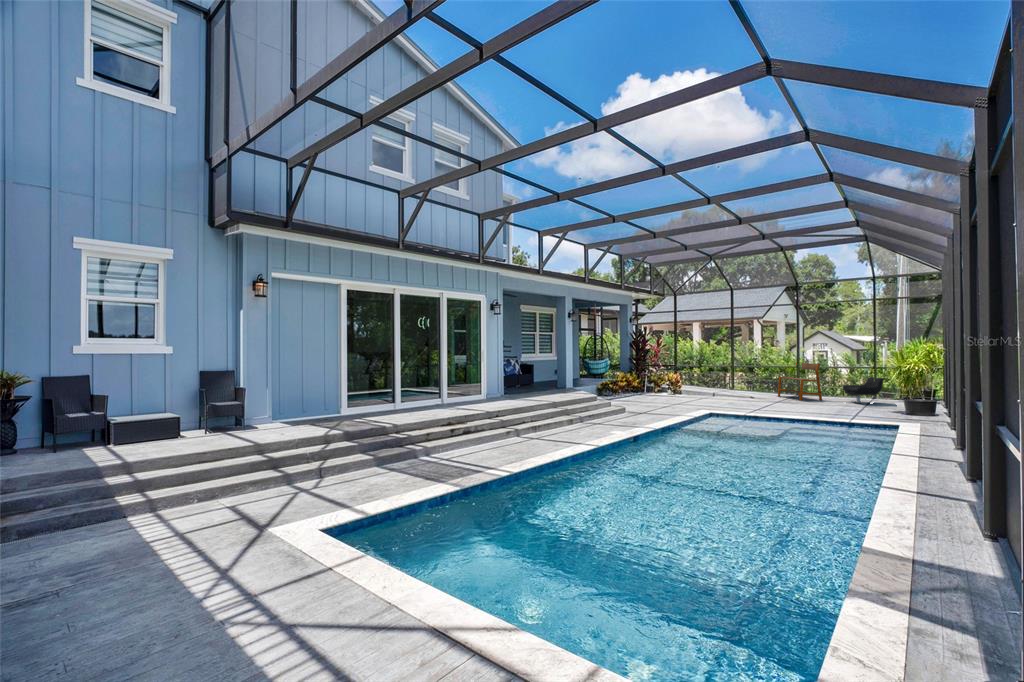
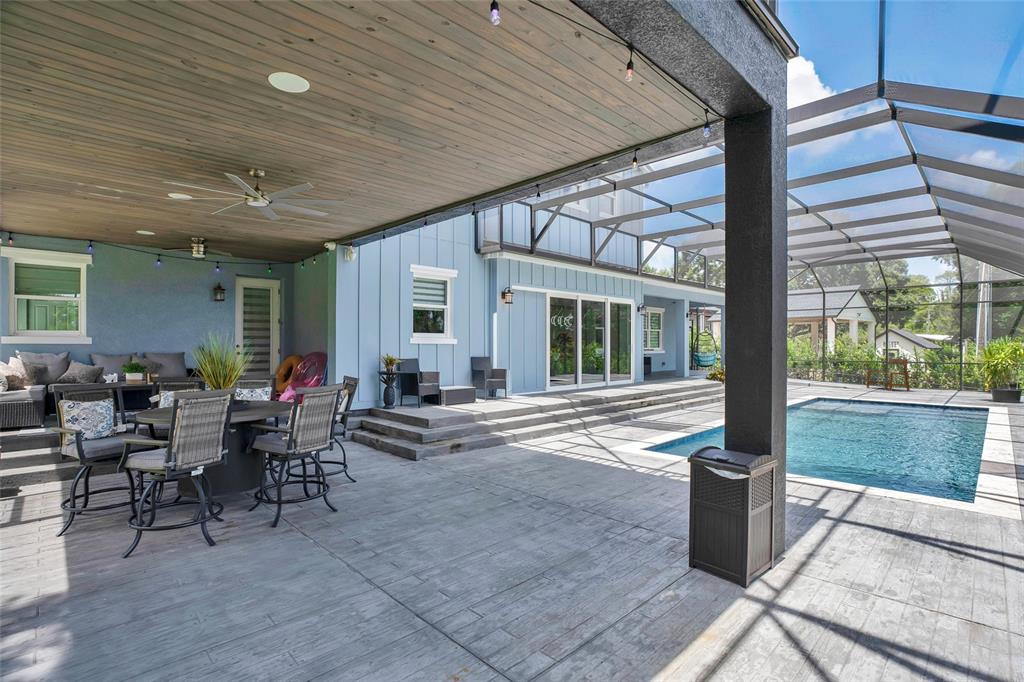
lounge chair: present [843,377,884,403] -> none [929,370,968,394]

